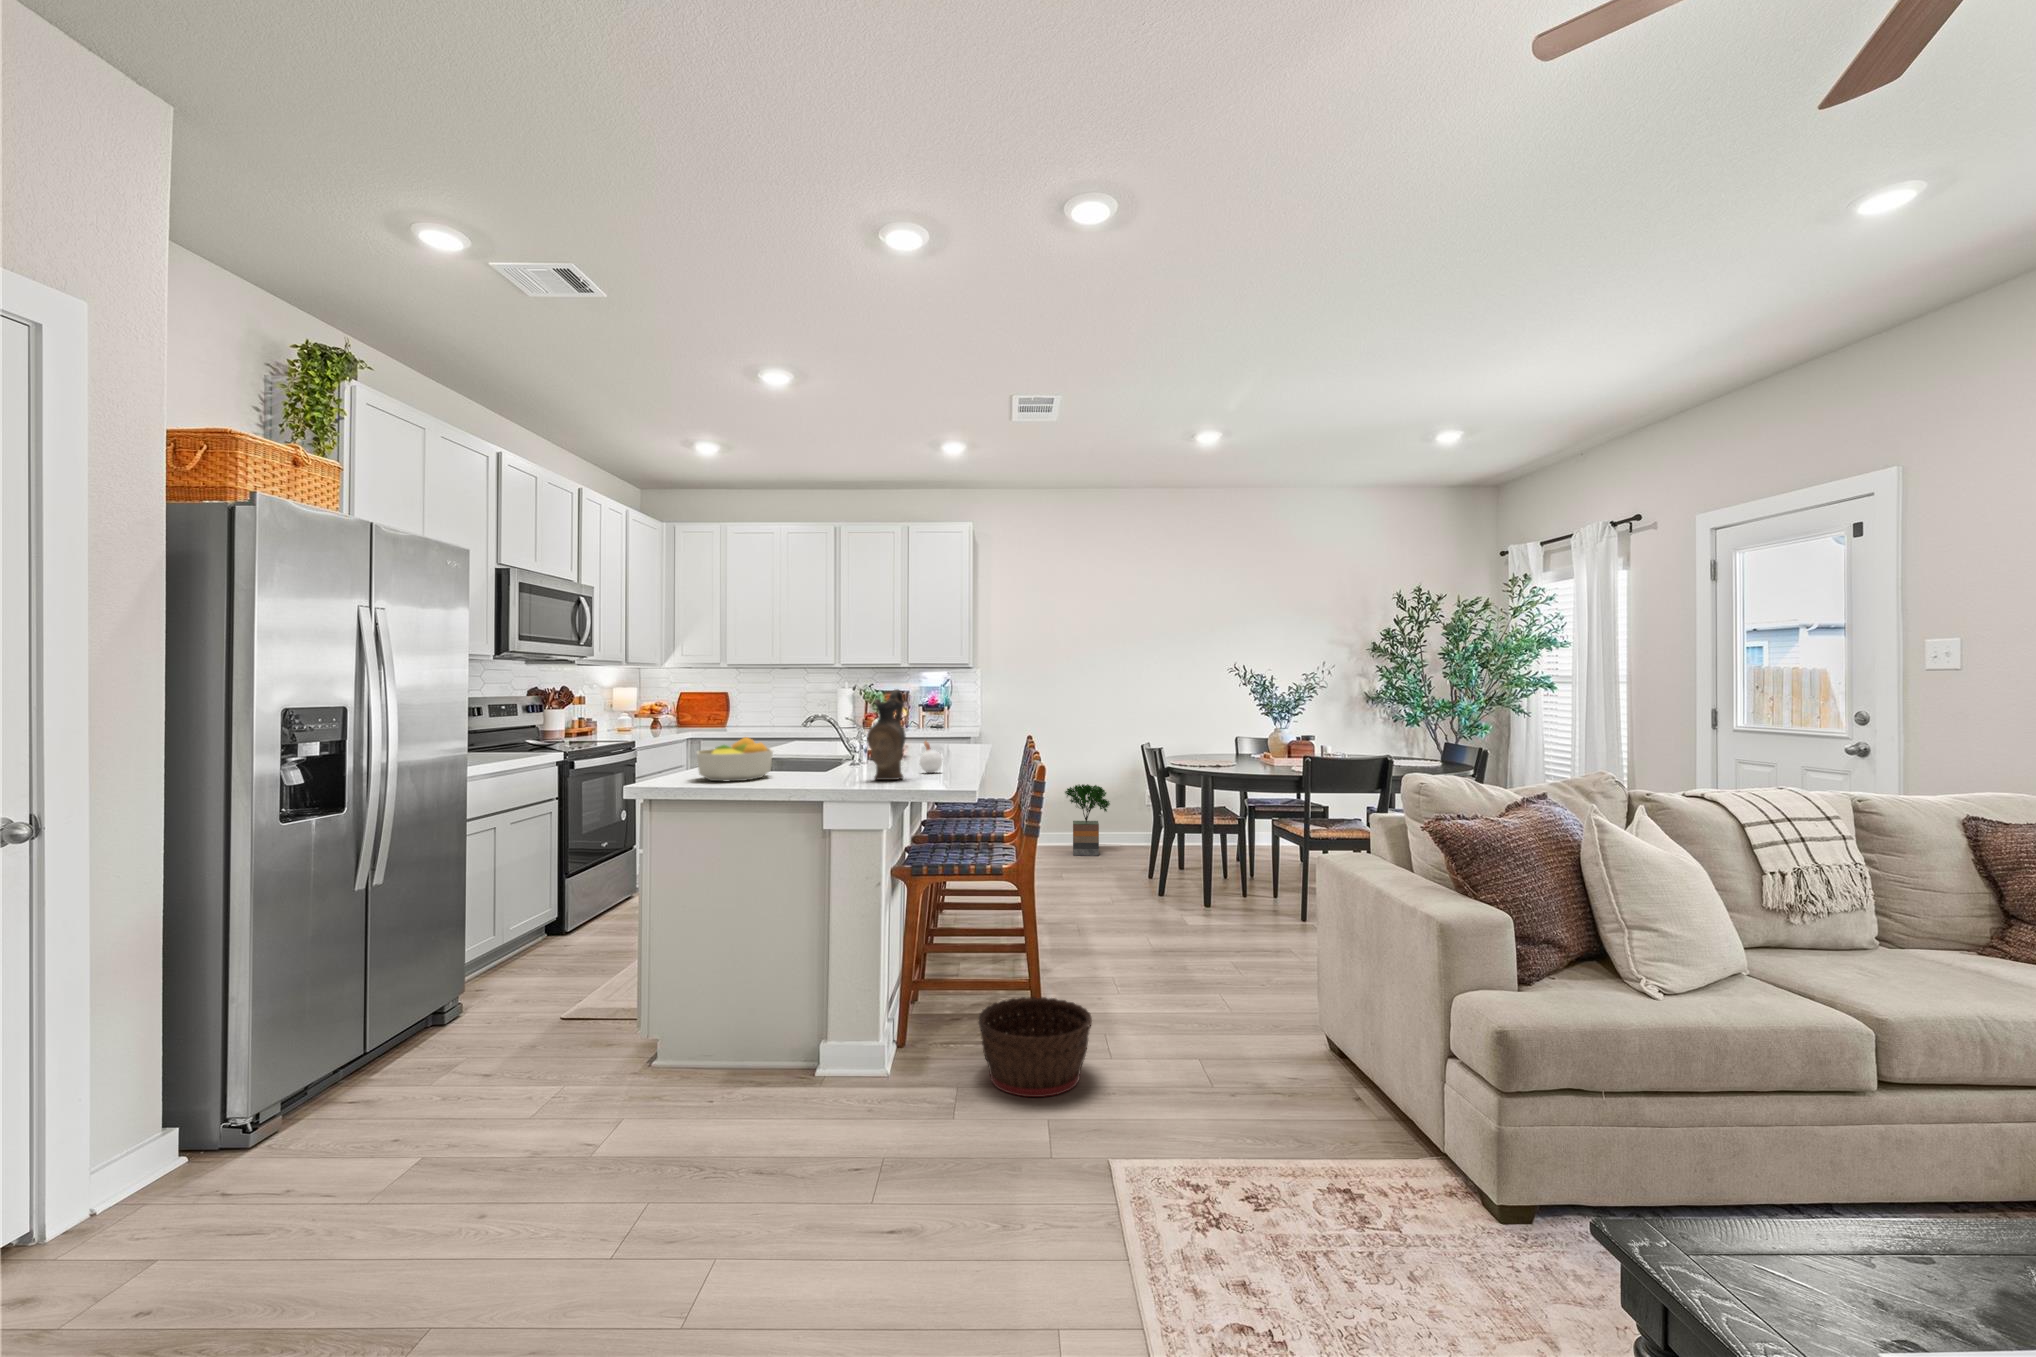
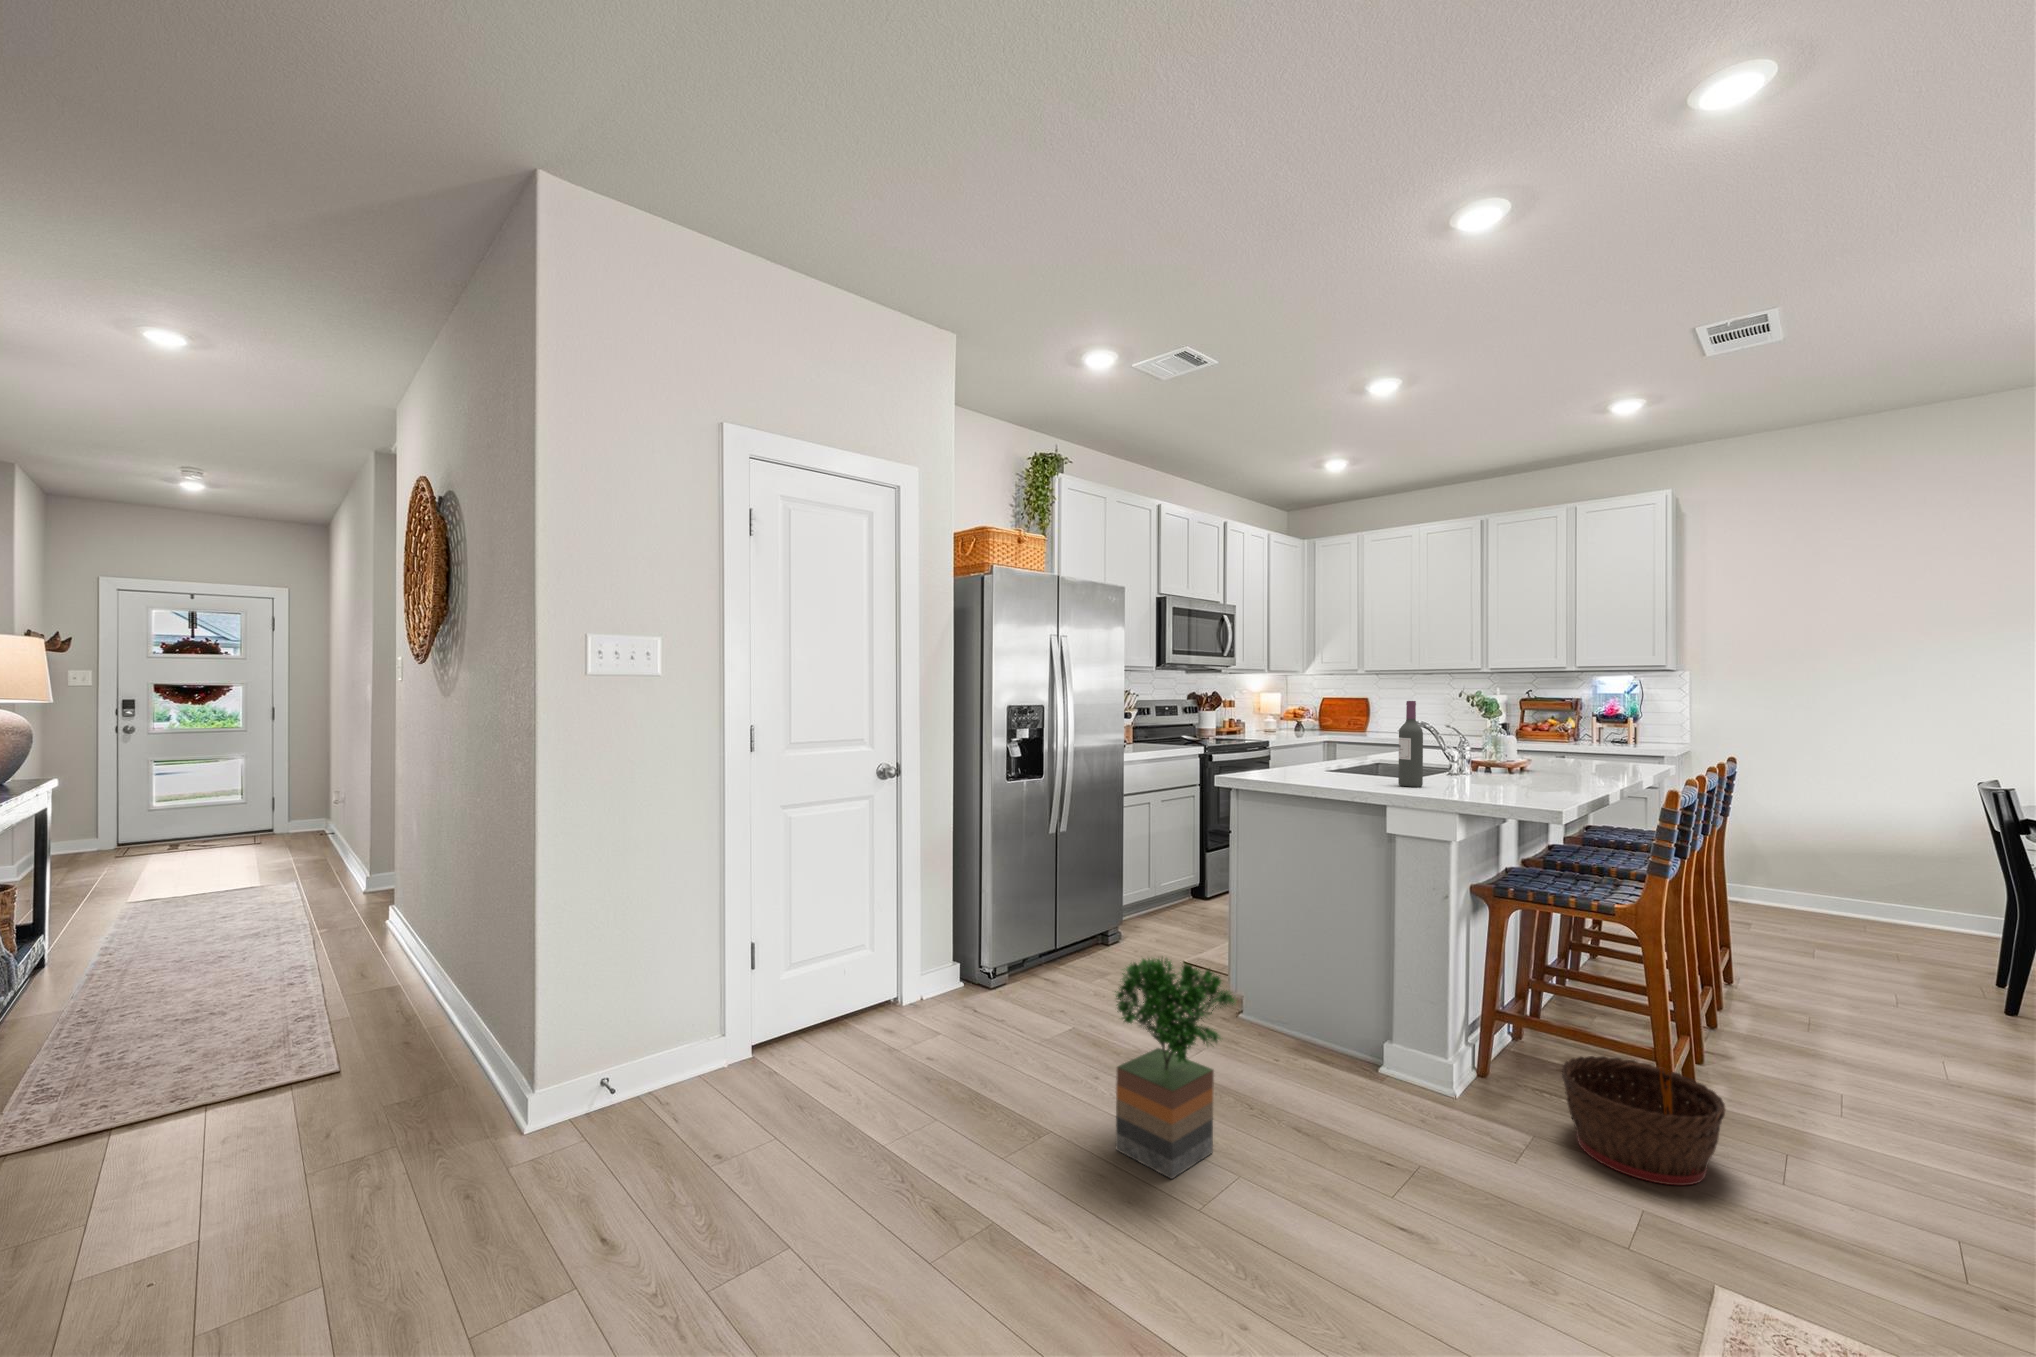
ceramic pitcher: present [867,689,906,780] -> none [1442,702,1487,795]
wine bottle: none [820,690,842,777] -> present [1398,701,1423,787]
fruit bowl: present [697,737,773,782] -> none [1281,742,1355,782]
candle: present [920,741,942,773] -> none [1512,749,1541,792]
potted tree: present [1065,784,1110,856] -> present [1115,958,1235,1179]

